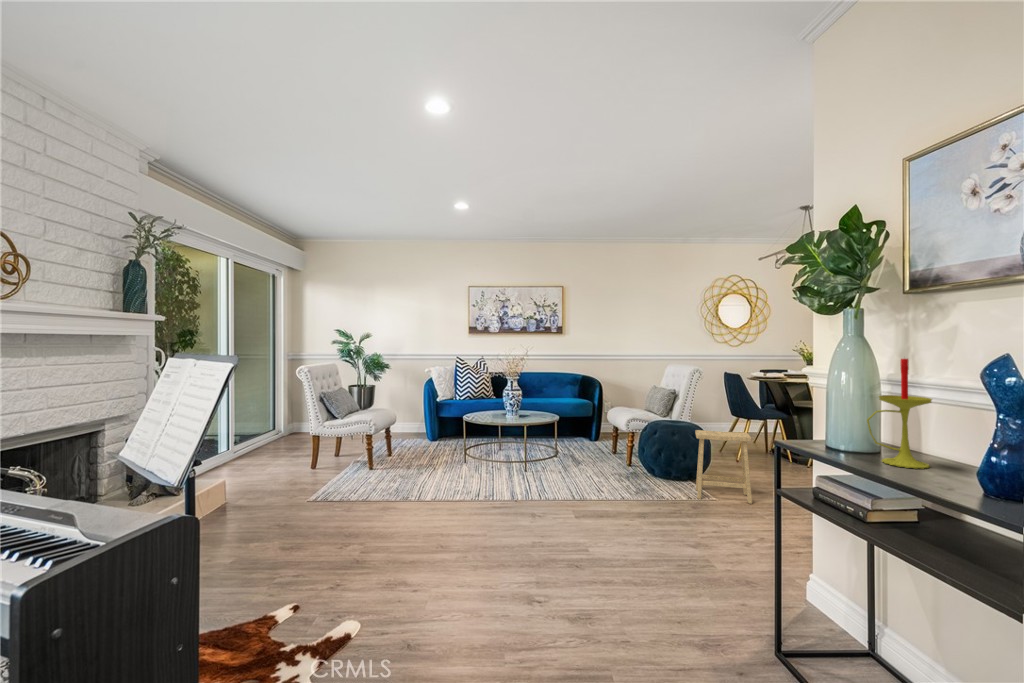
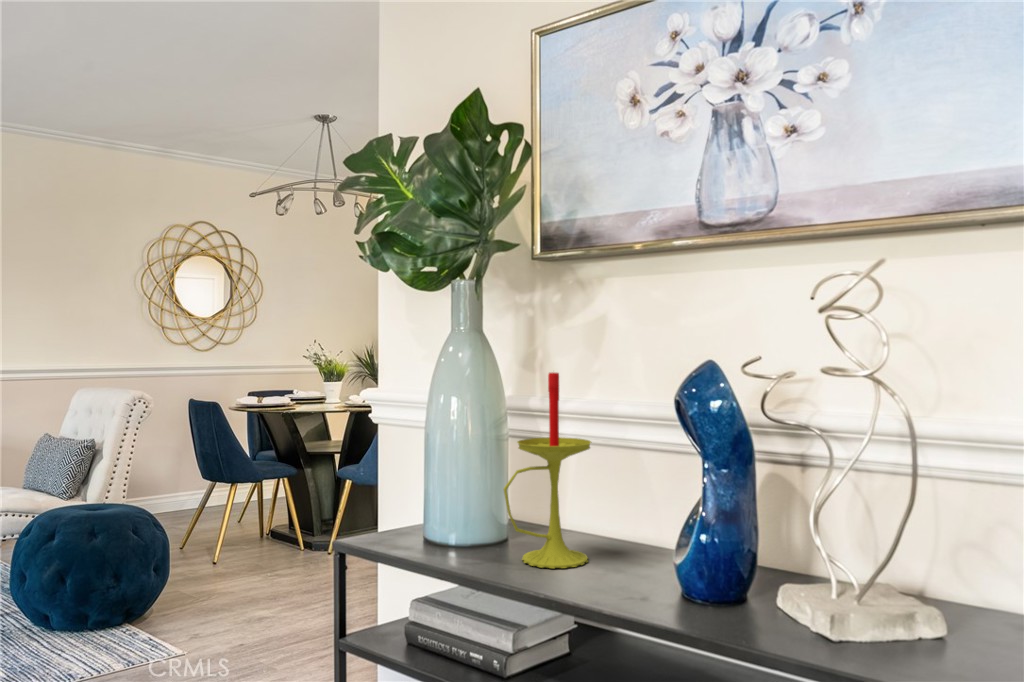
footstool: present [695,430,752,504] -> none [142,513,252,664]

